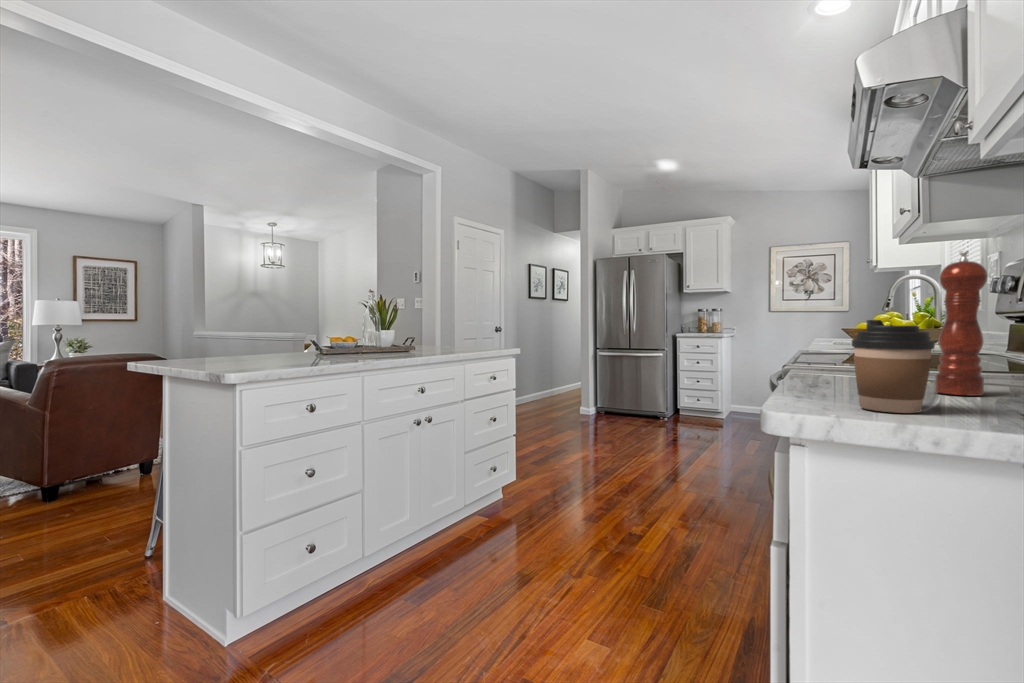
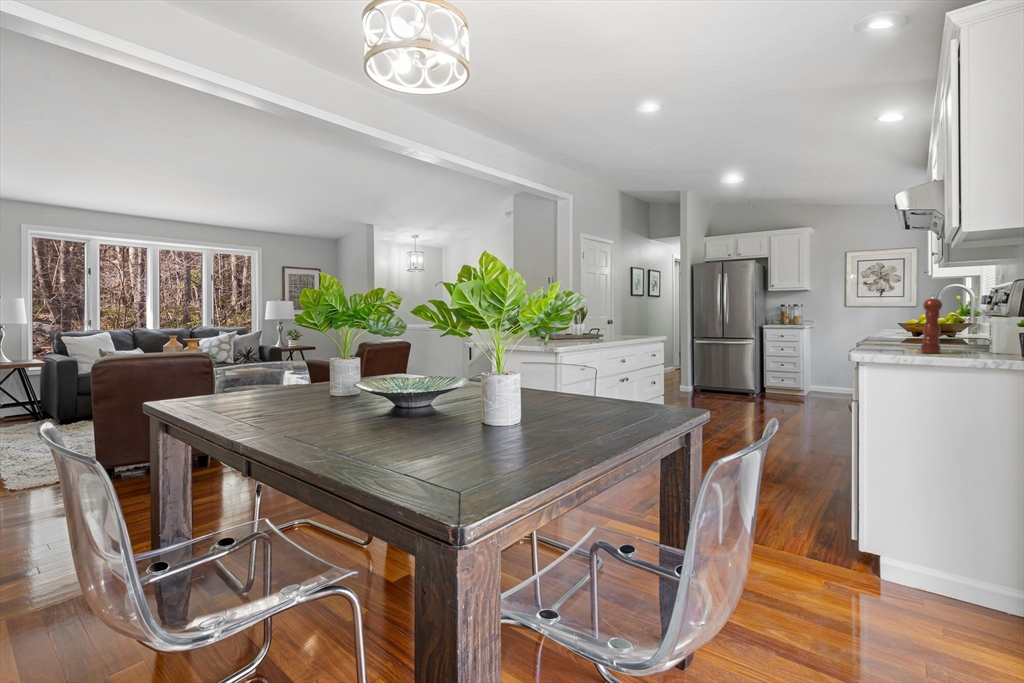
coffee cup: present [852,320,935,413] -> none [880,323,911,356]

